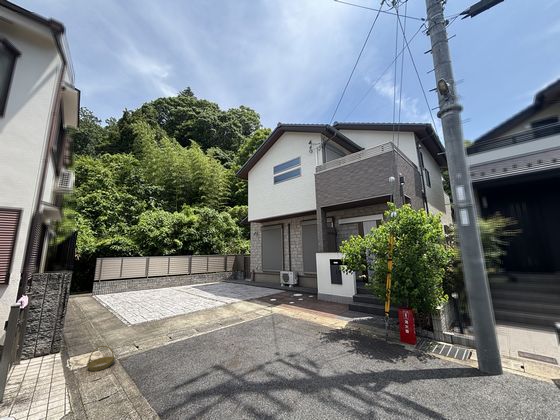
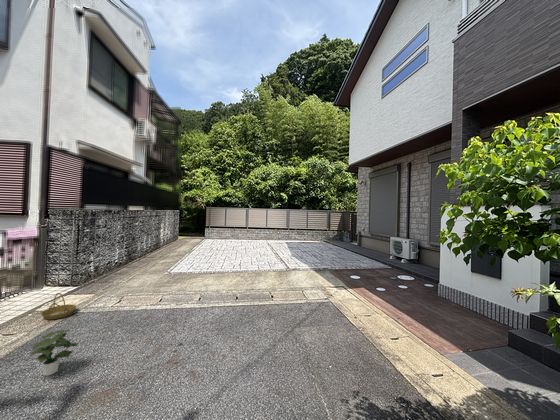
potted plant: none [168,347,194,378] -> present [30,330,78,376]

